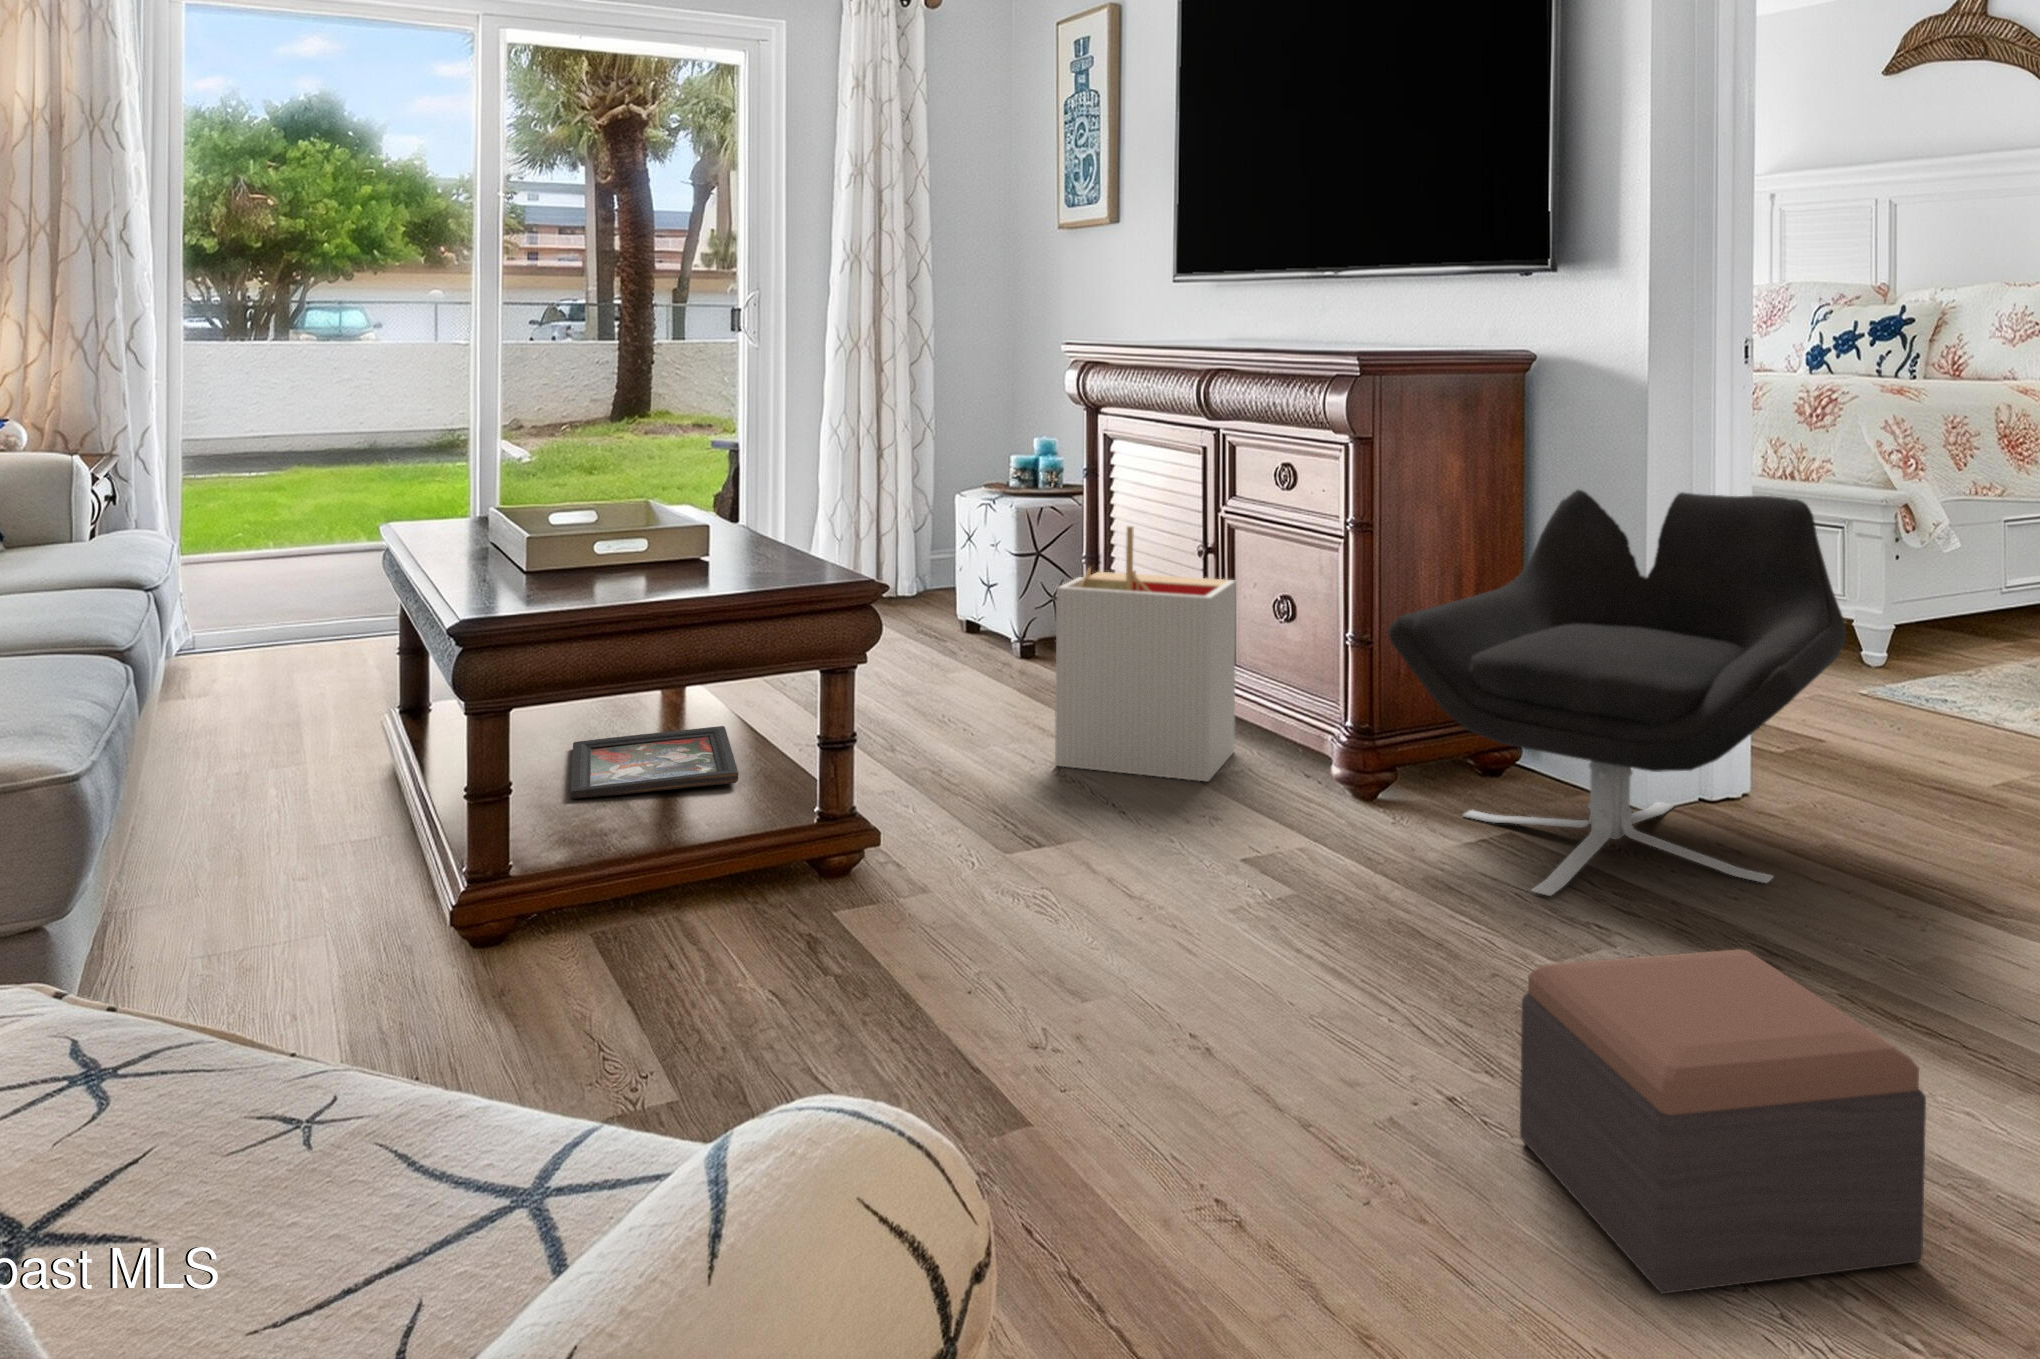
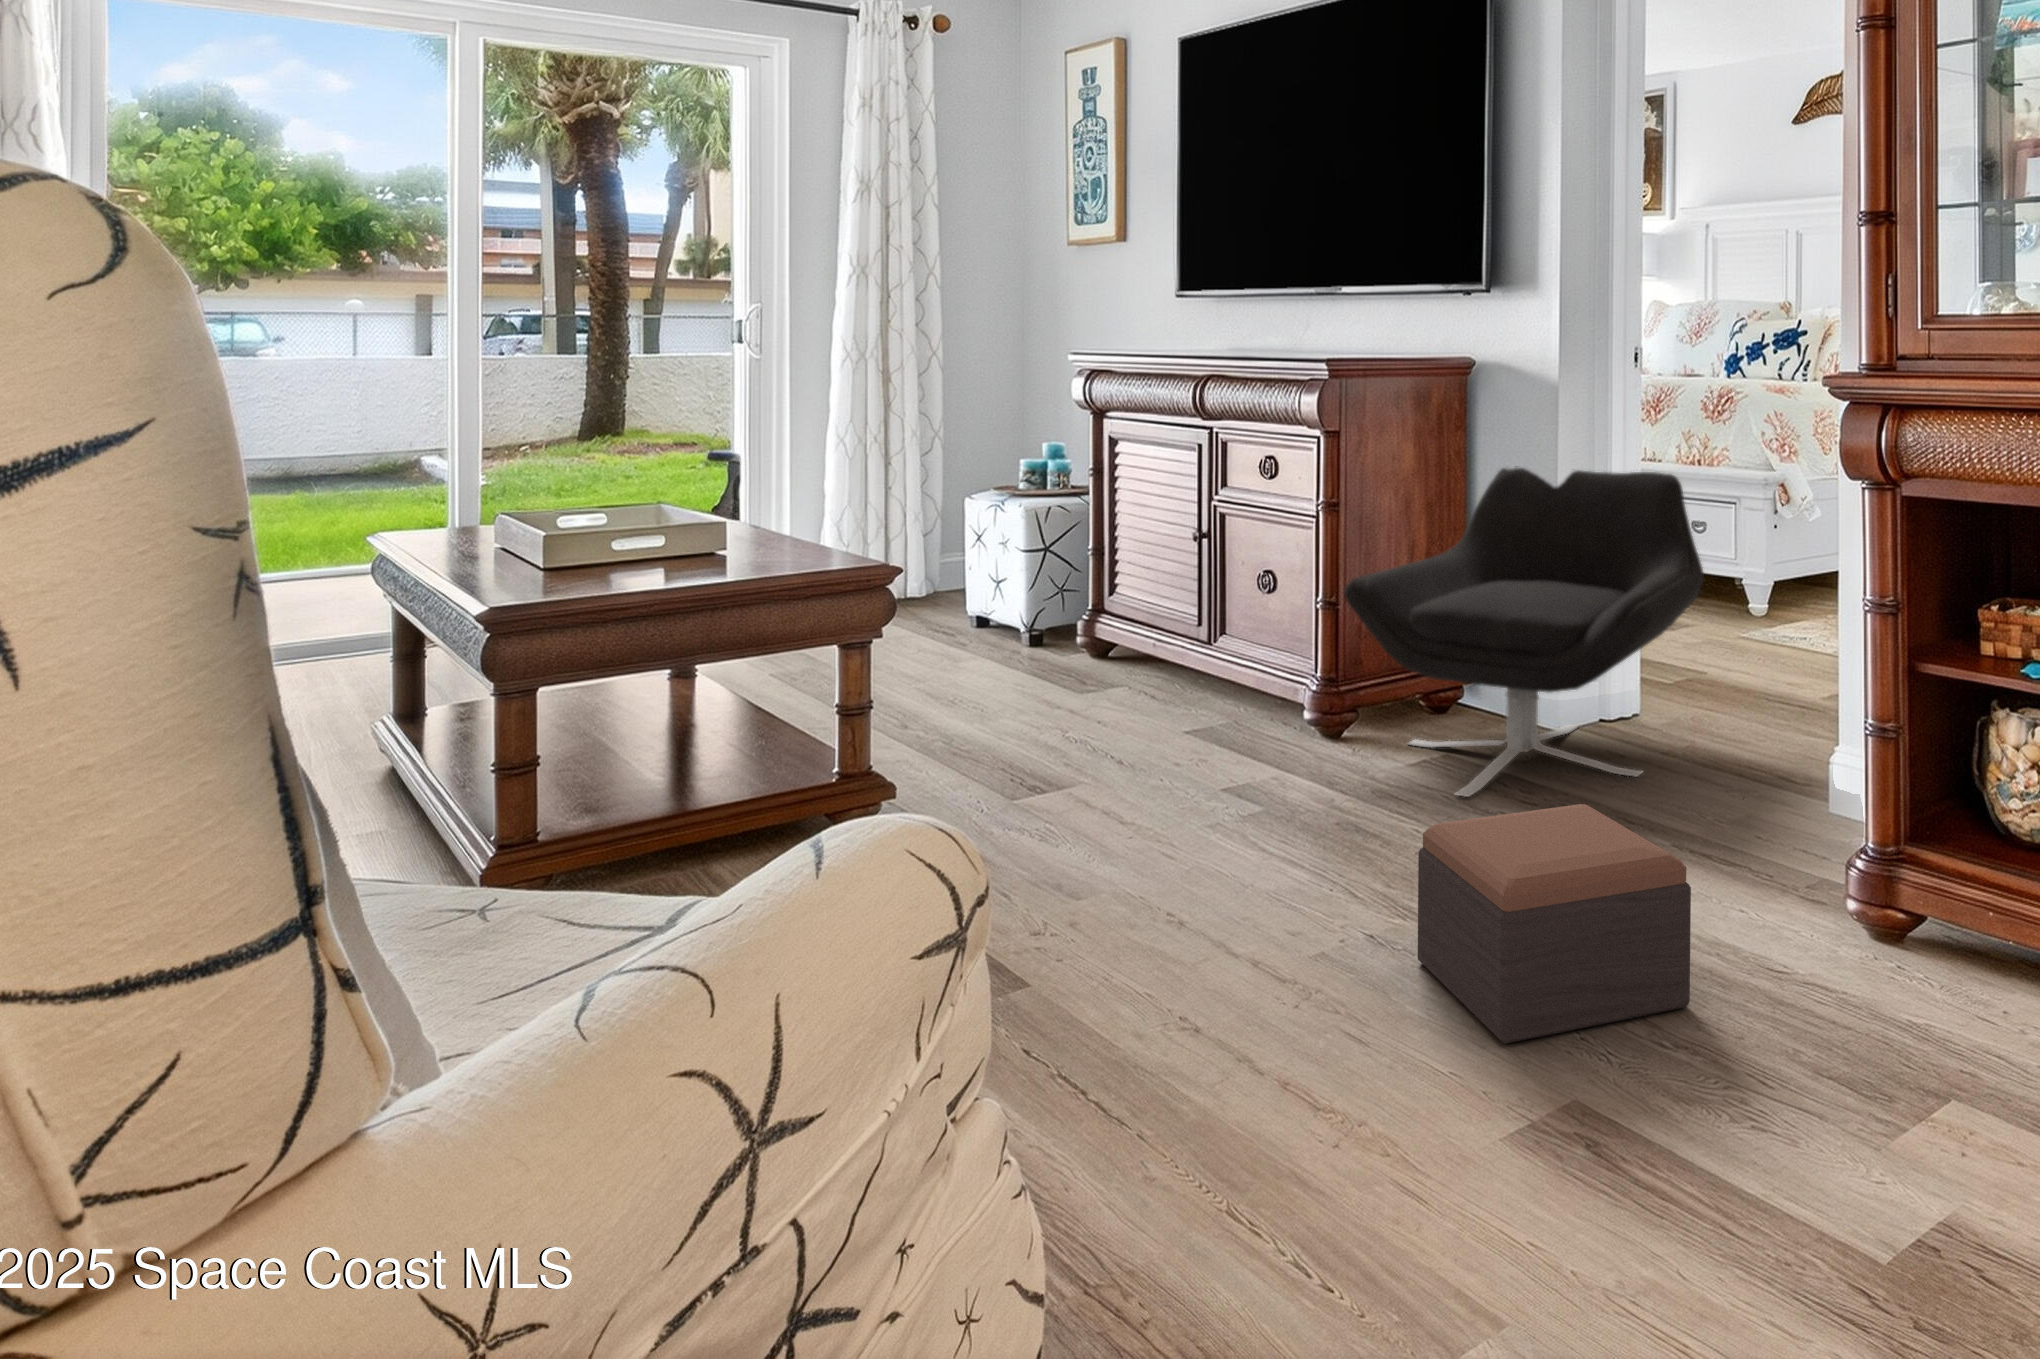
storage bin: present [1055,526,1236,781] -> none [1057,512,1220,731]
decorative tray: present [570,726,738,798] -> none [588,707,757,774]

